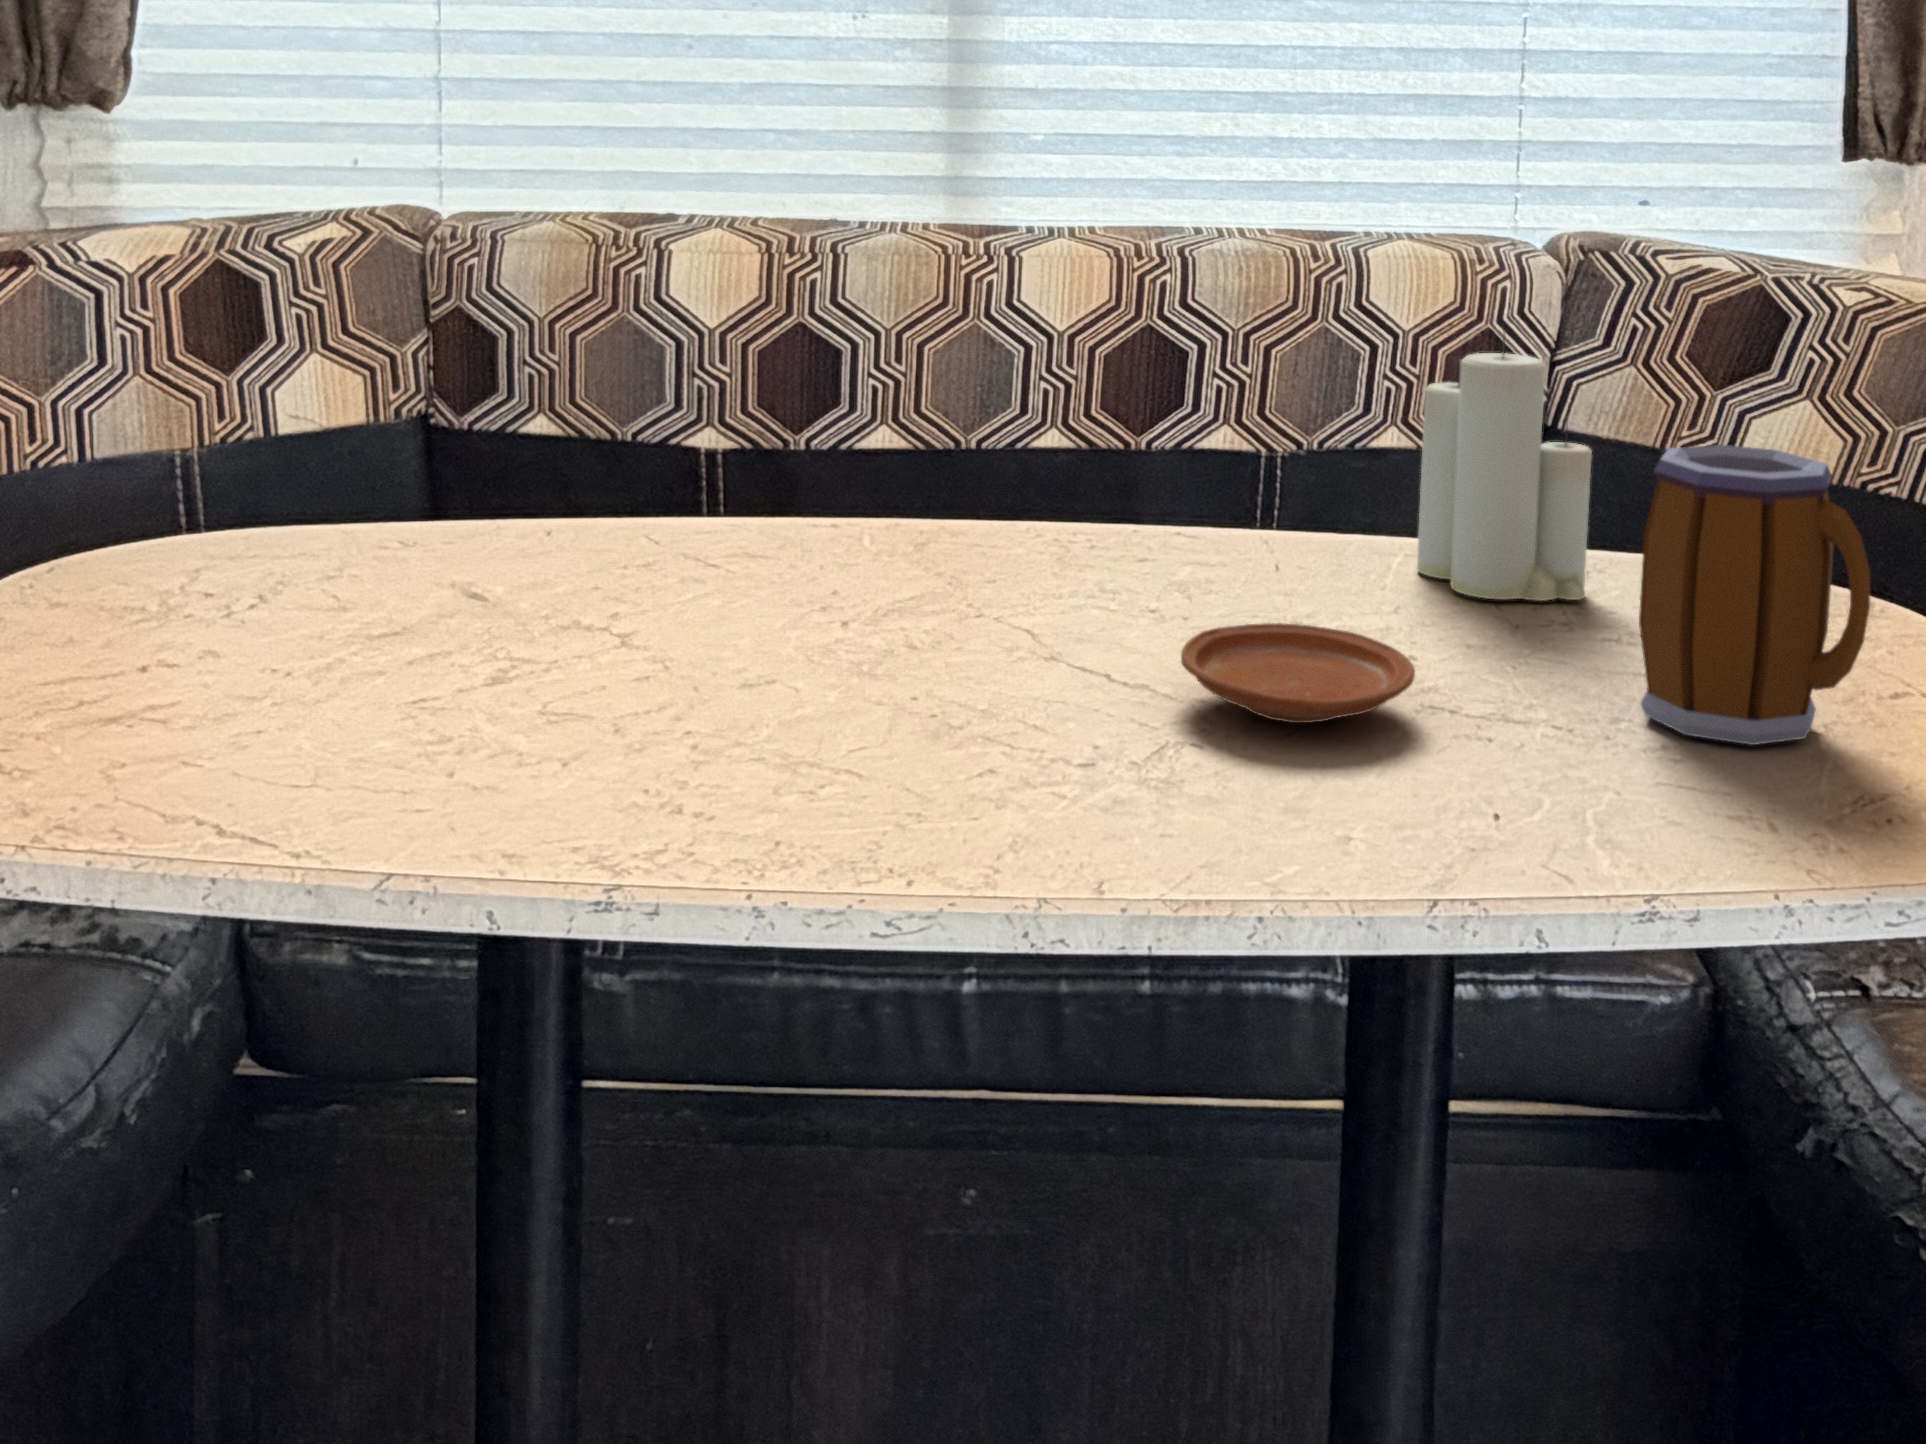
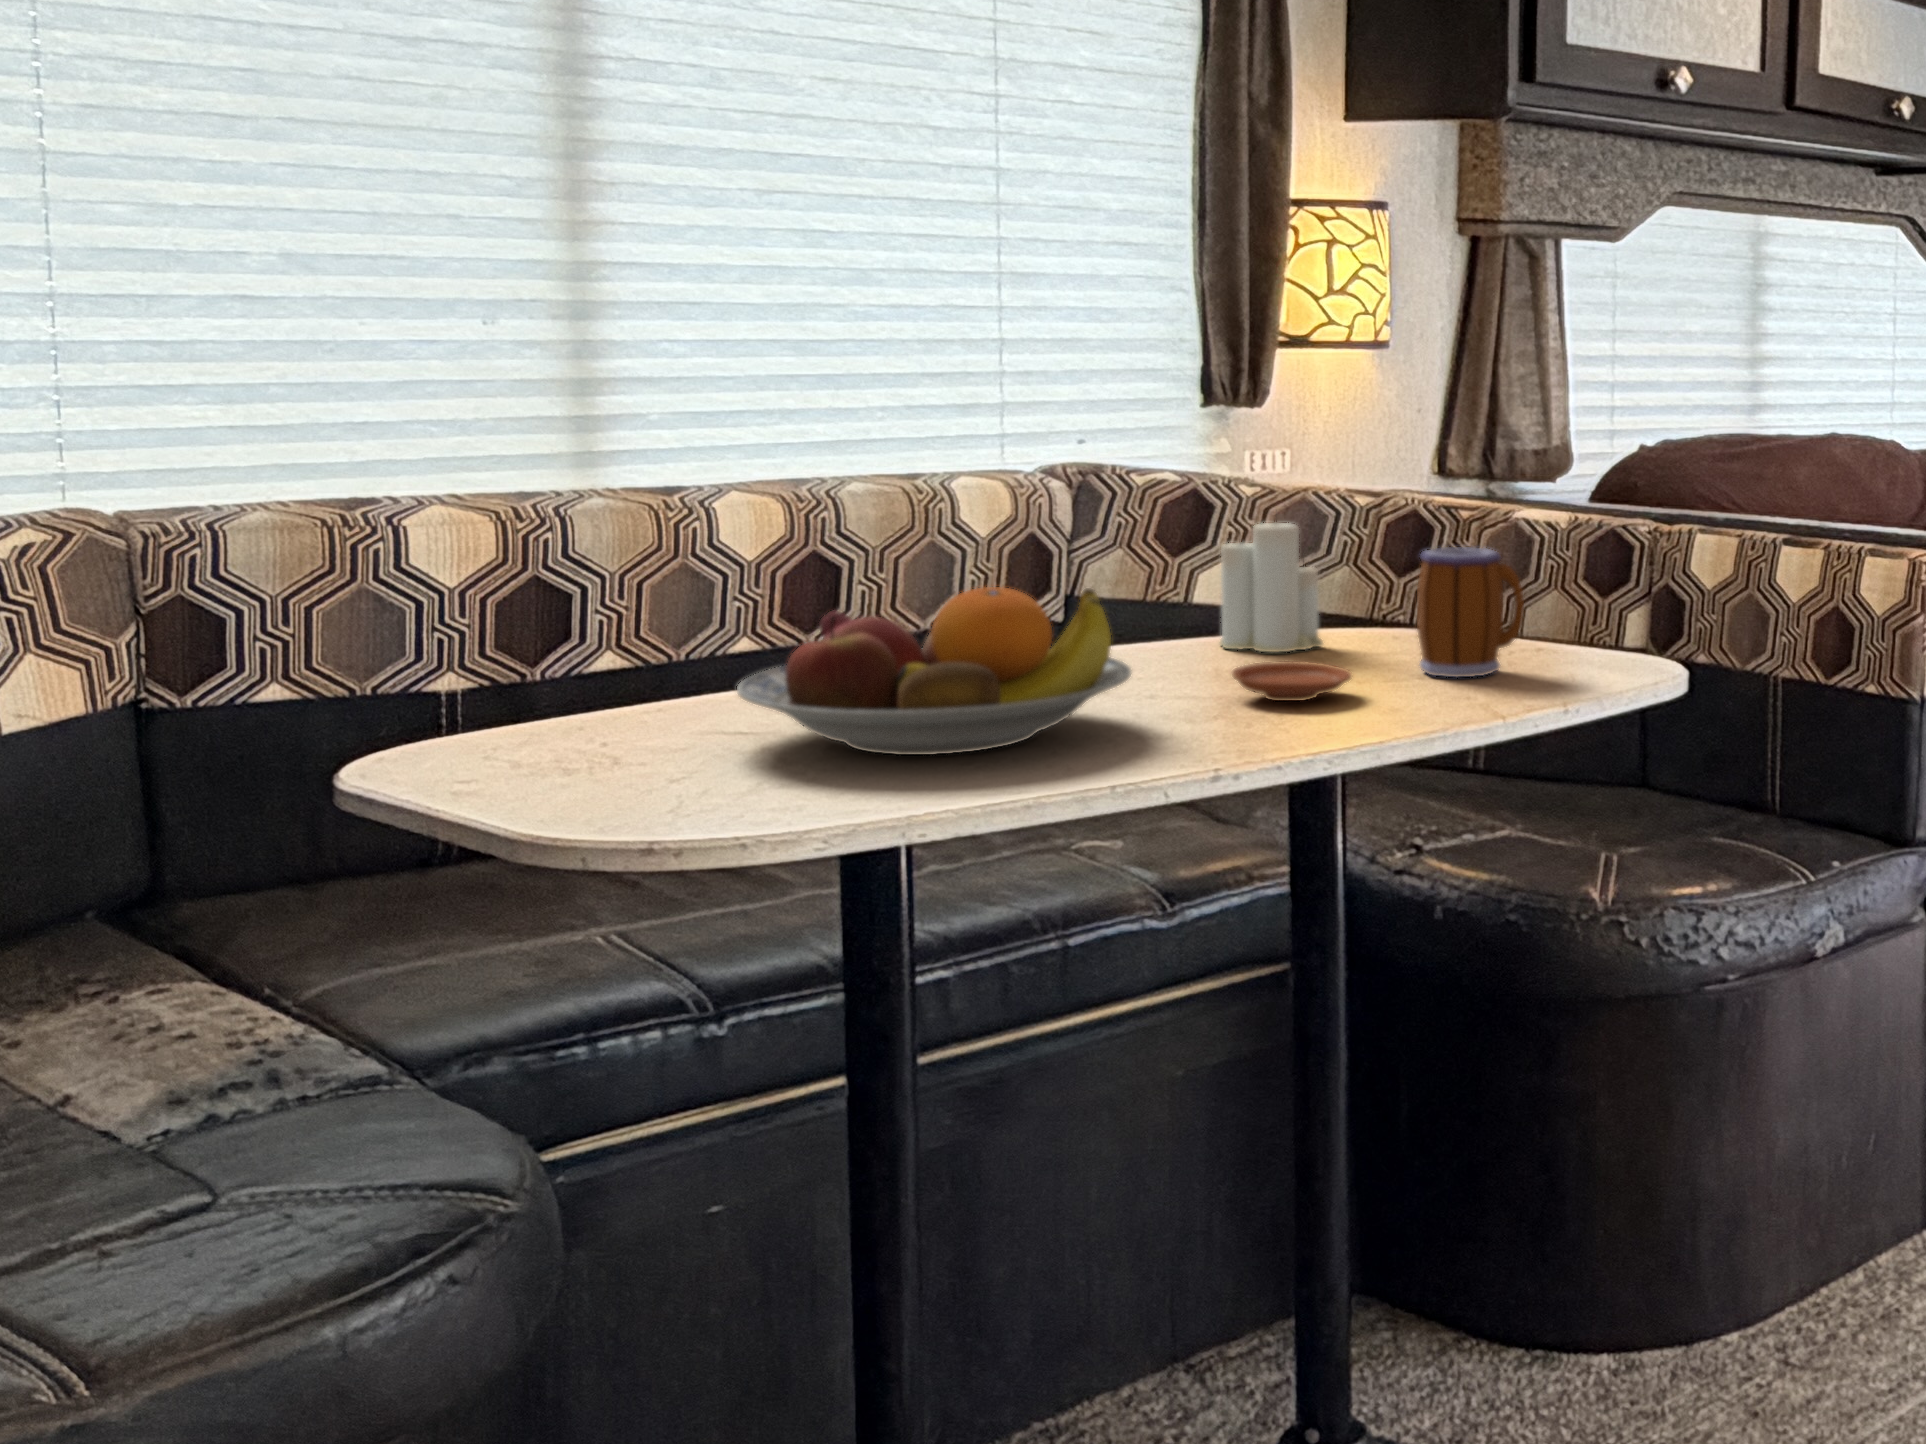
fruit bowl: none [335,417,949,704] -> present [737,587,1131,755]

